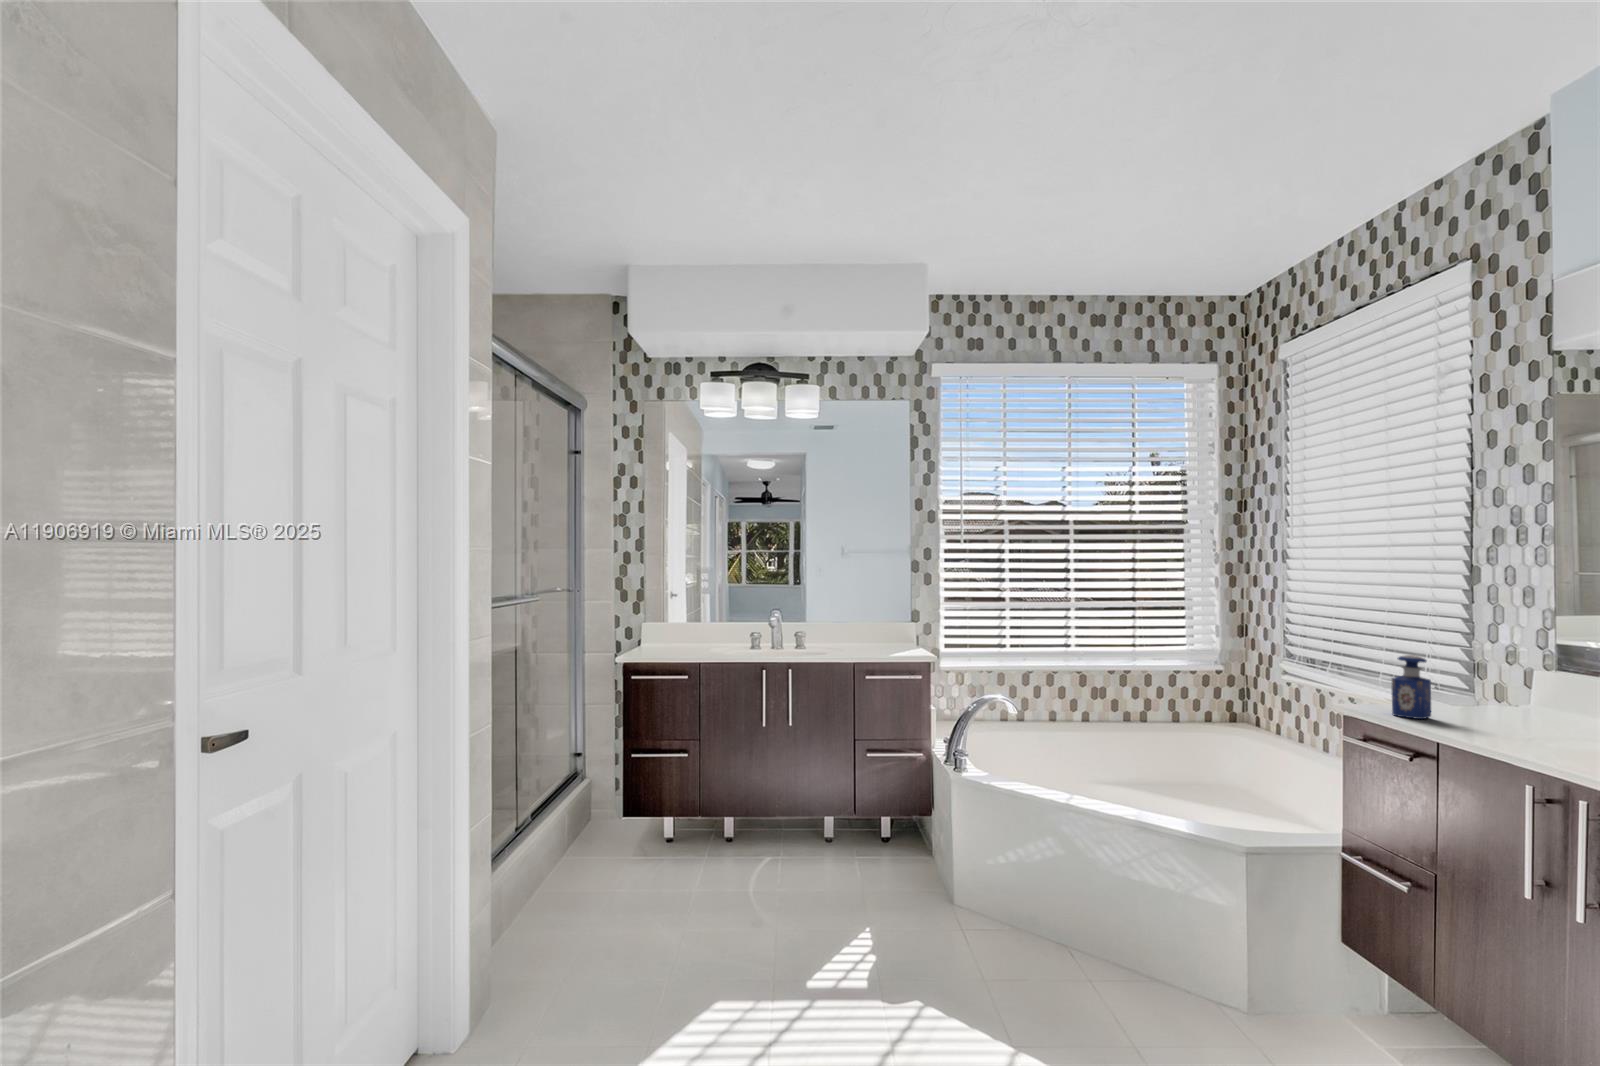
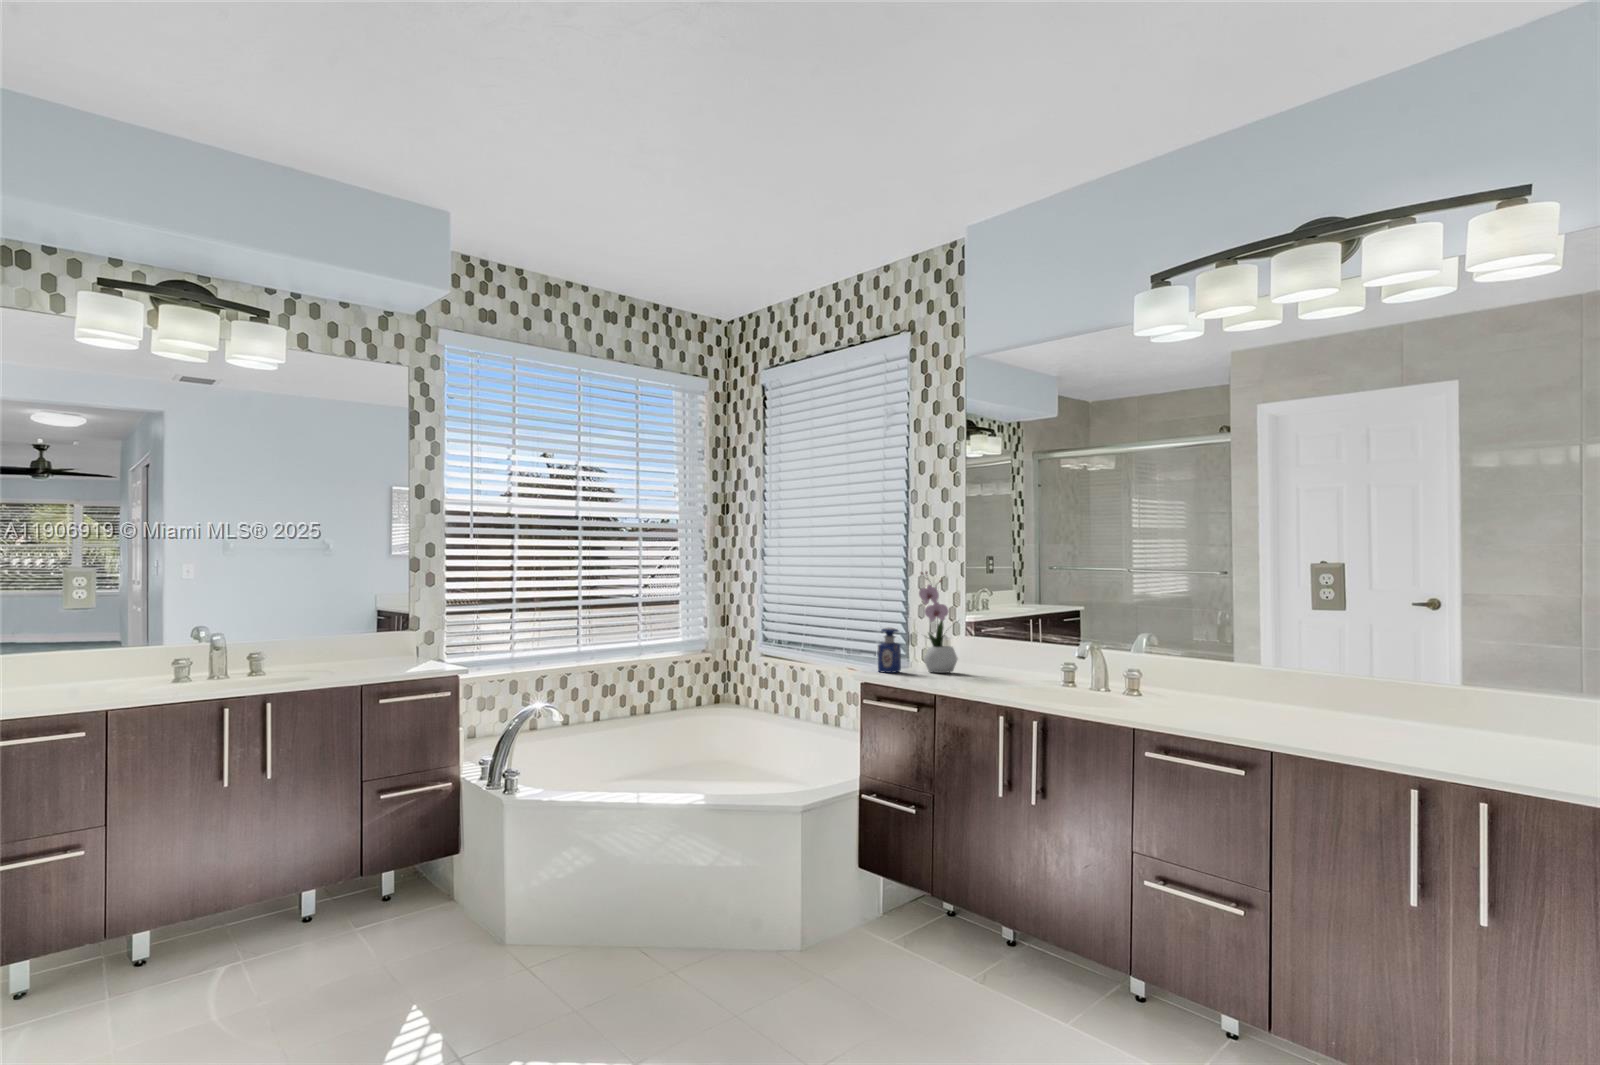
flower arrangement: none [1462,579,1542,727] -> present [919,572,958,673]

